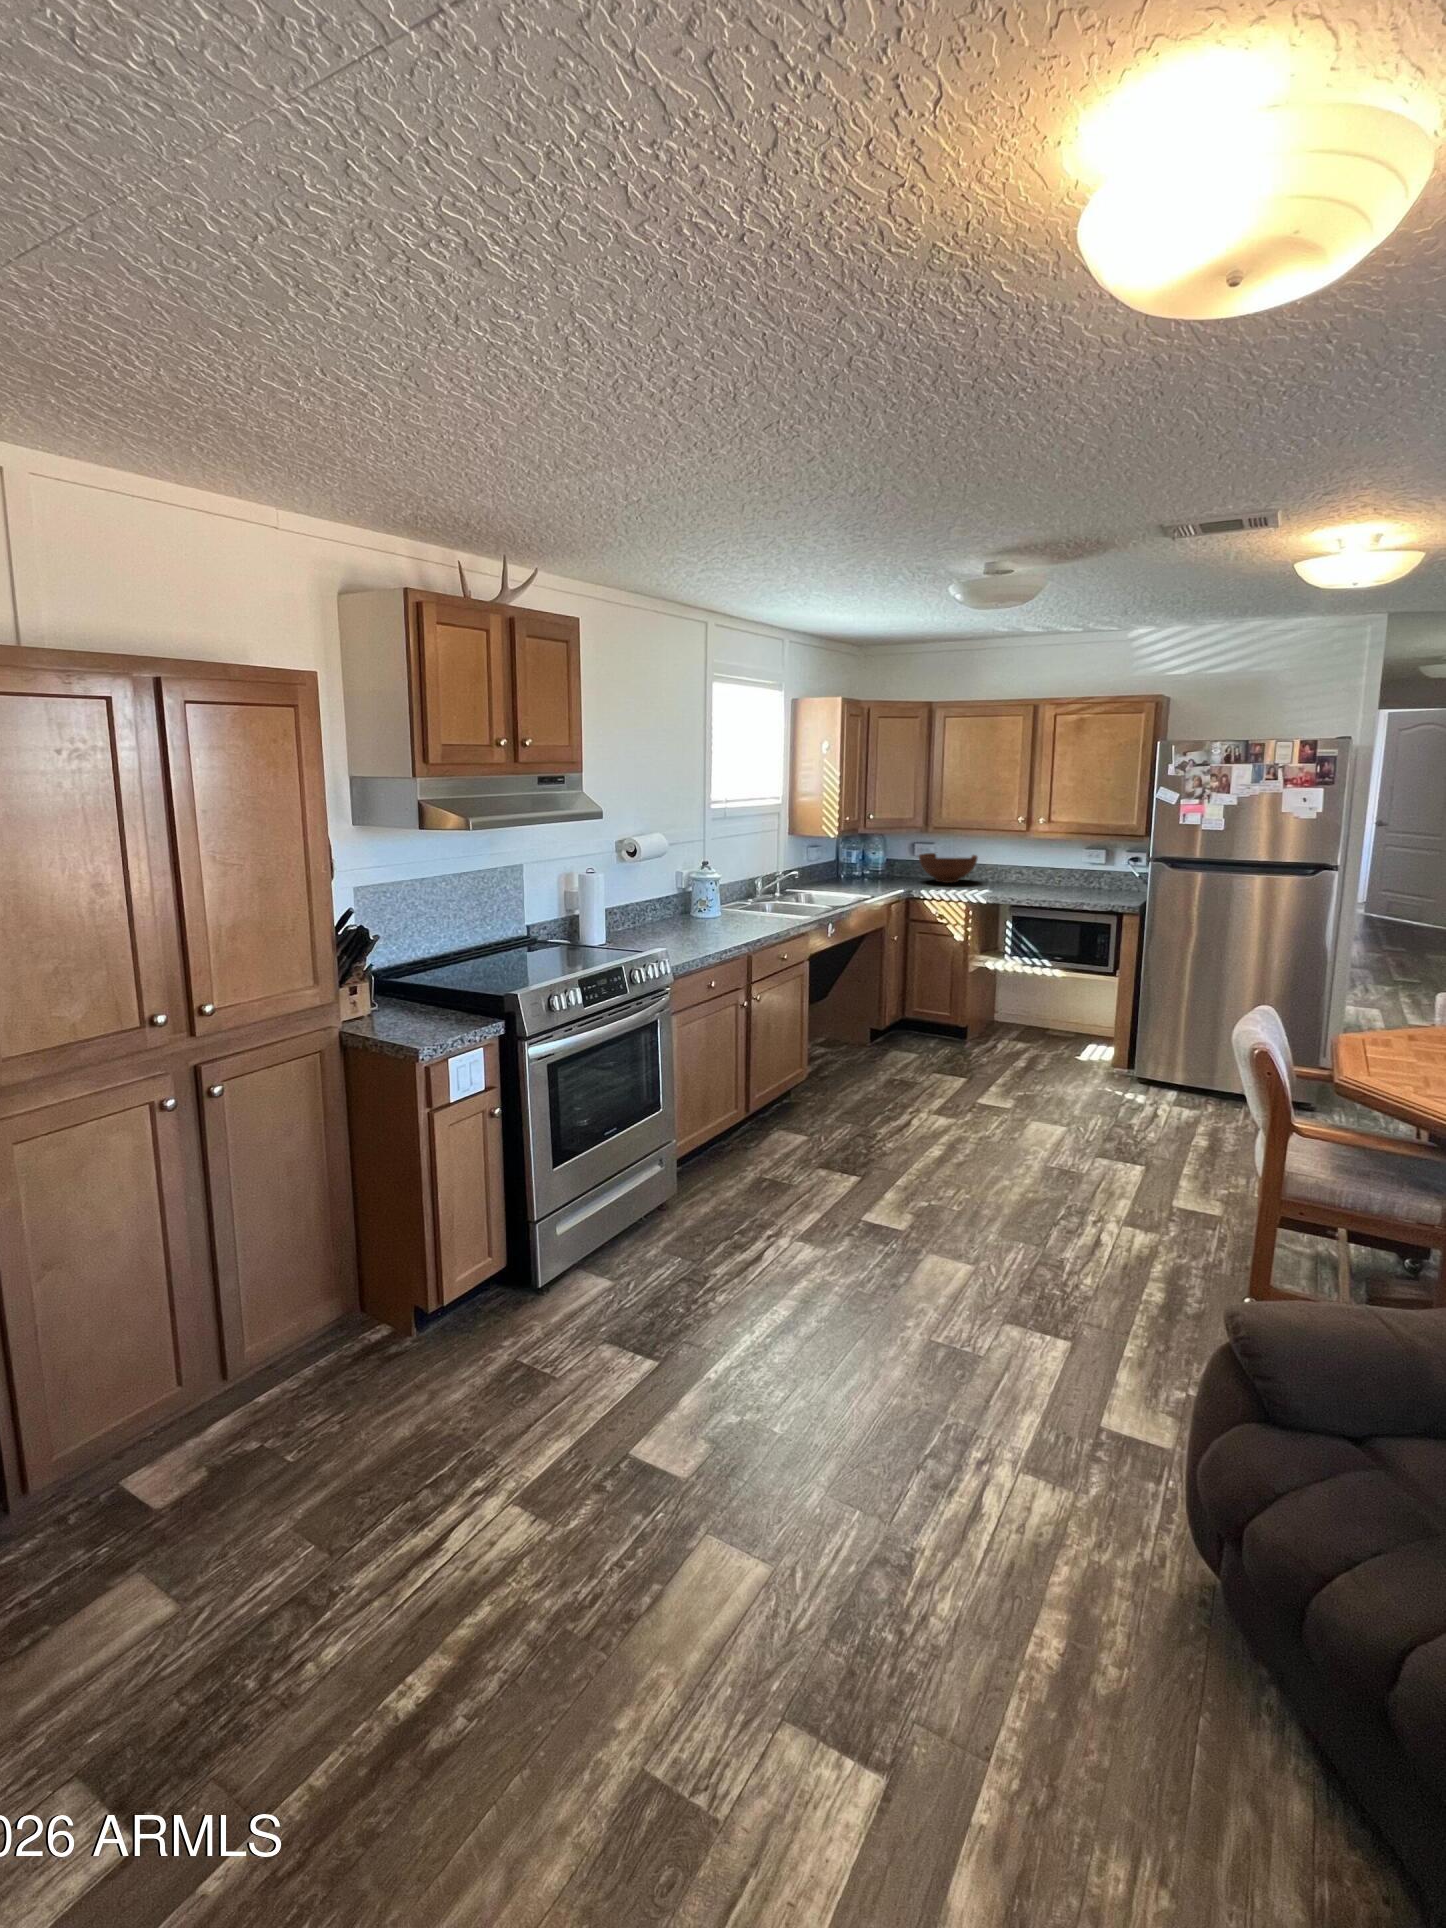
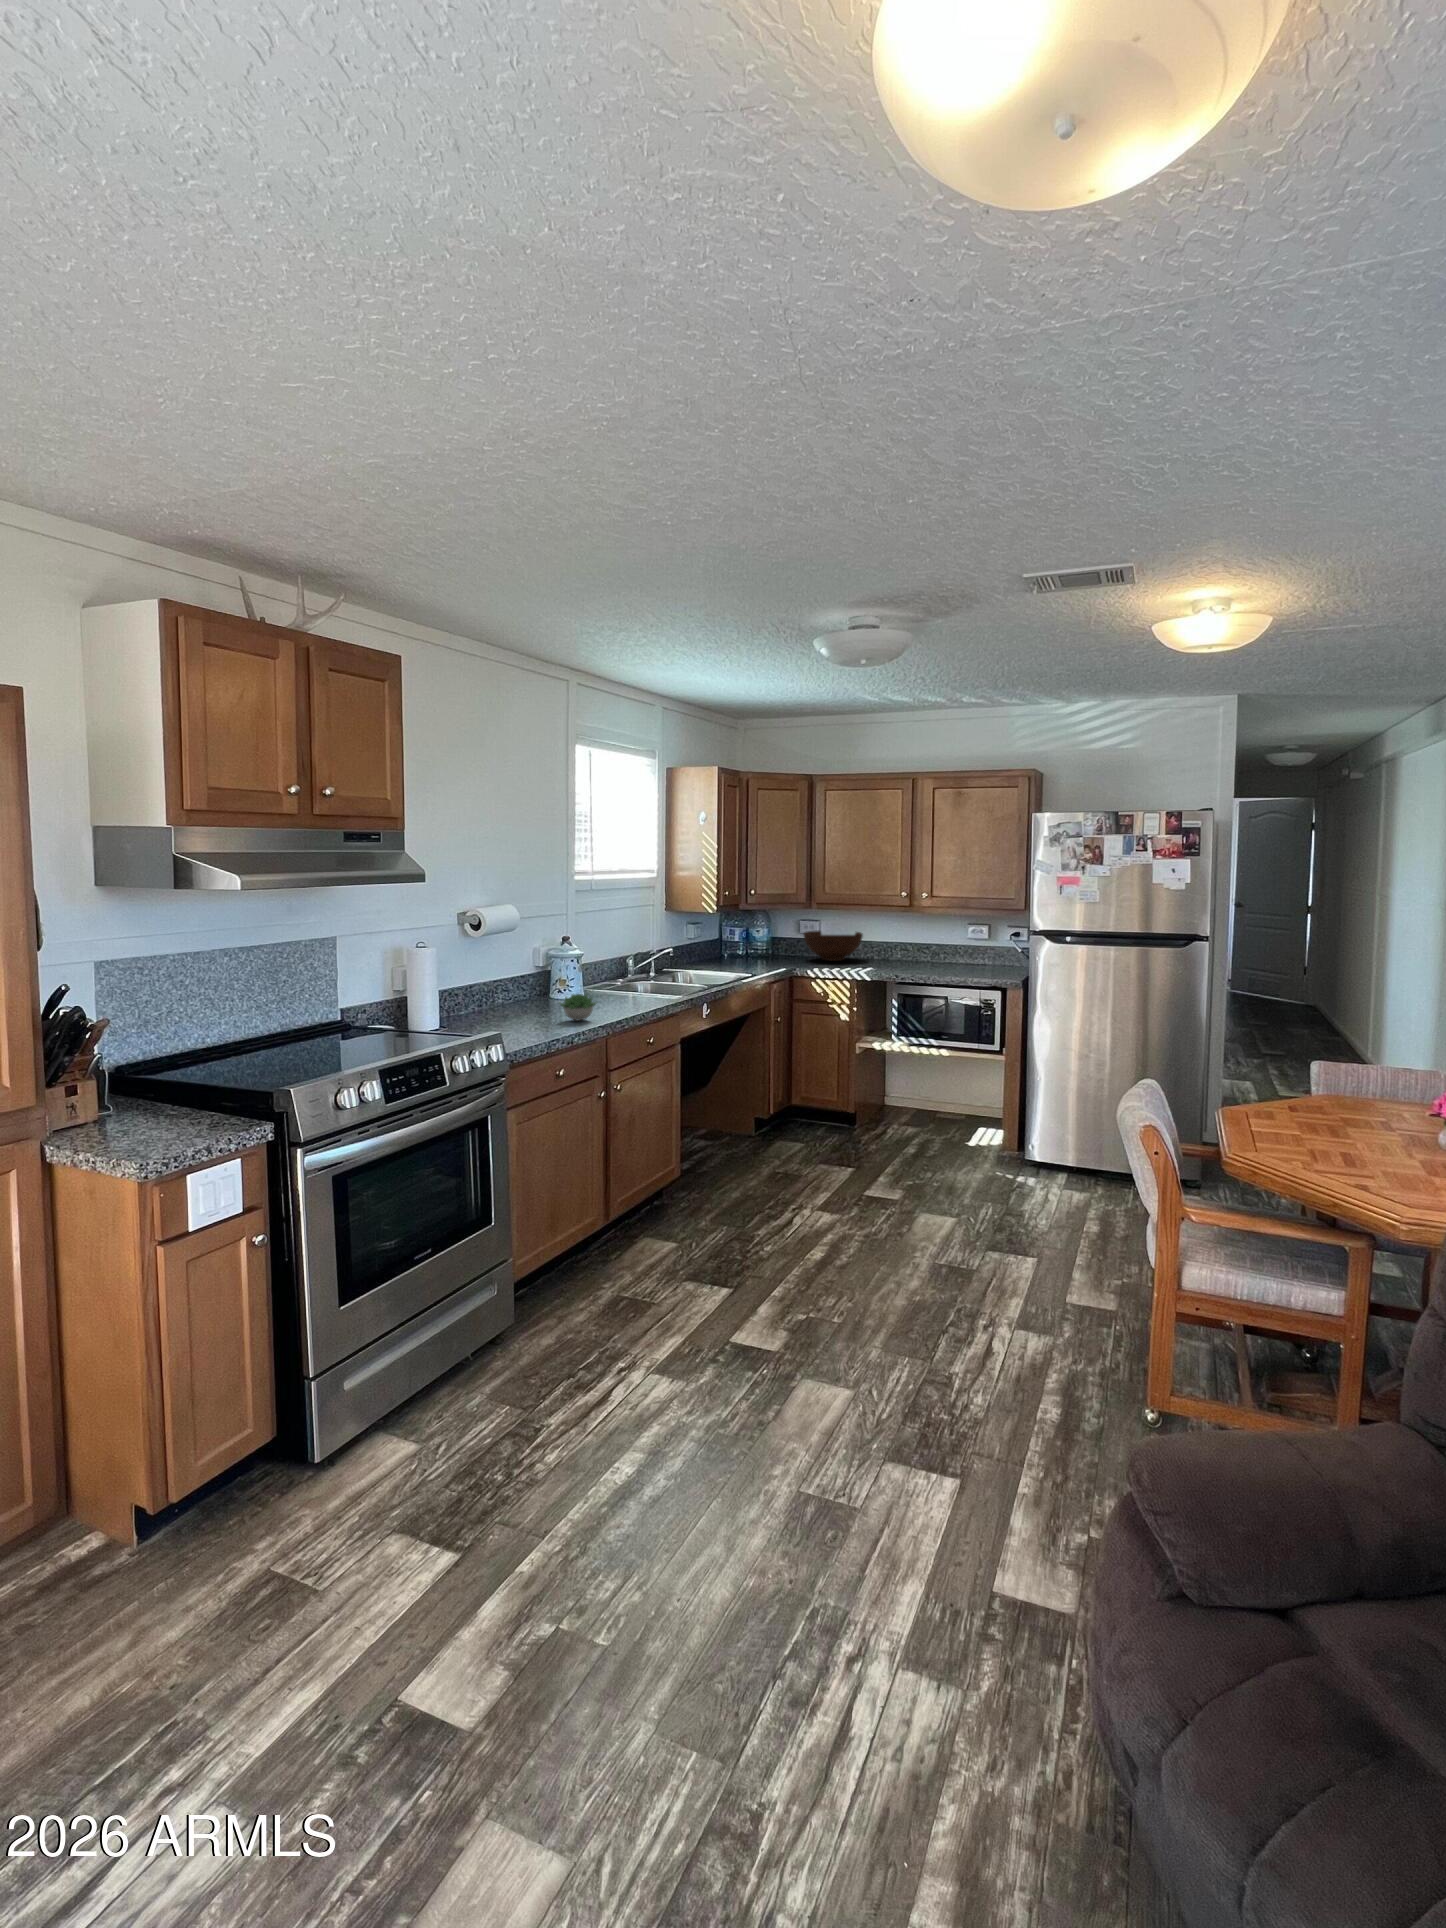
succulent plant: none [705,914,740,939] -> present [559,994,596,1021]

